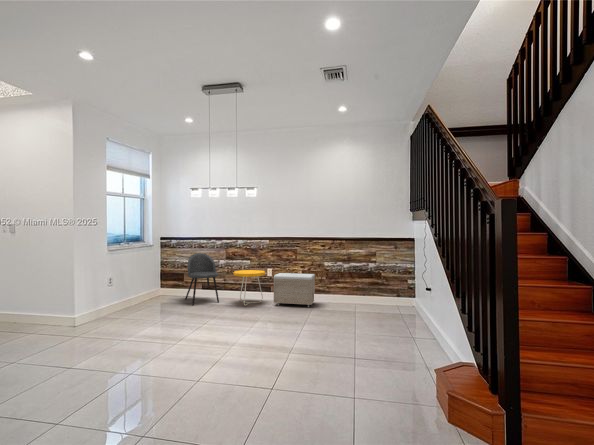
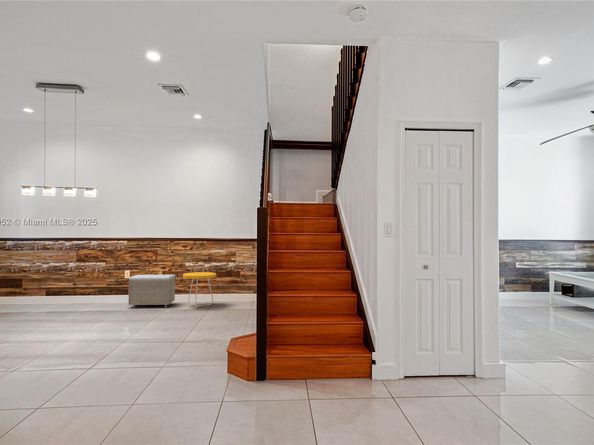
dining chair: present [185,253,219,305] -> none [24,256,66,313]
side table: present [233,270,265,306] -> present [183,272,216,308]

